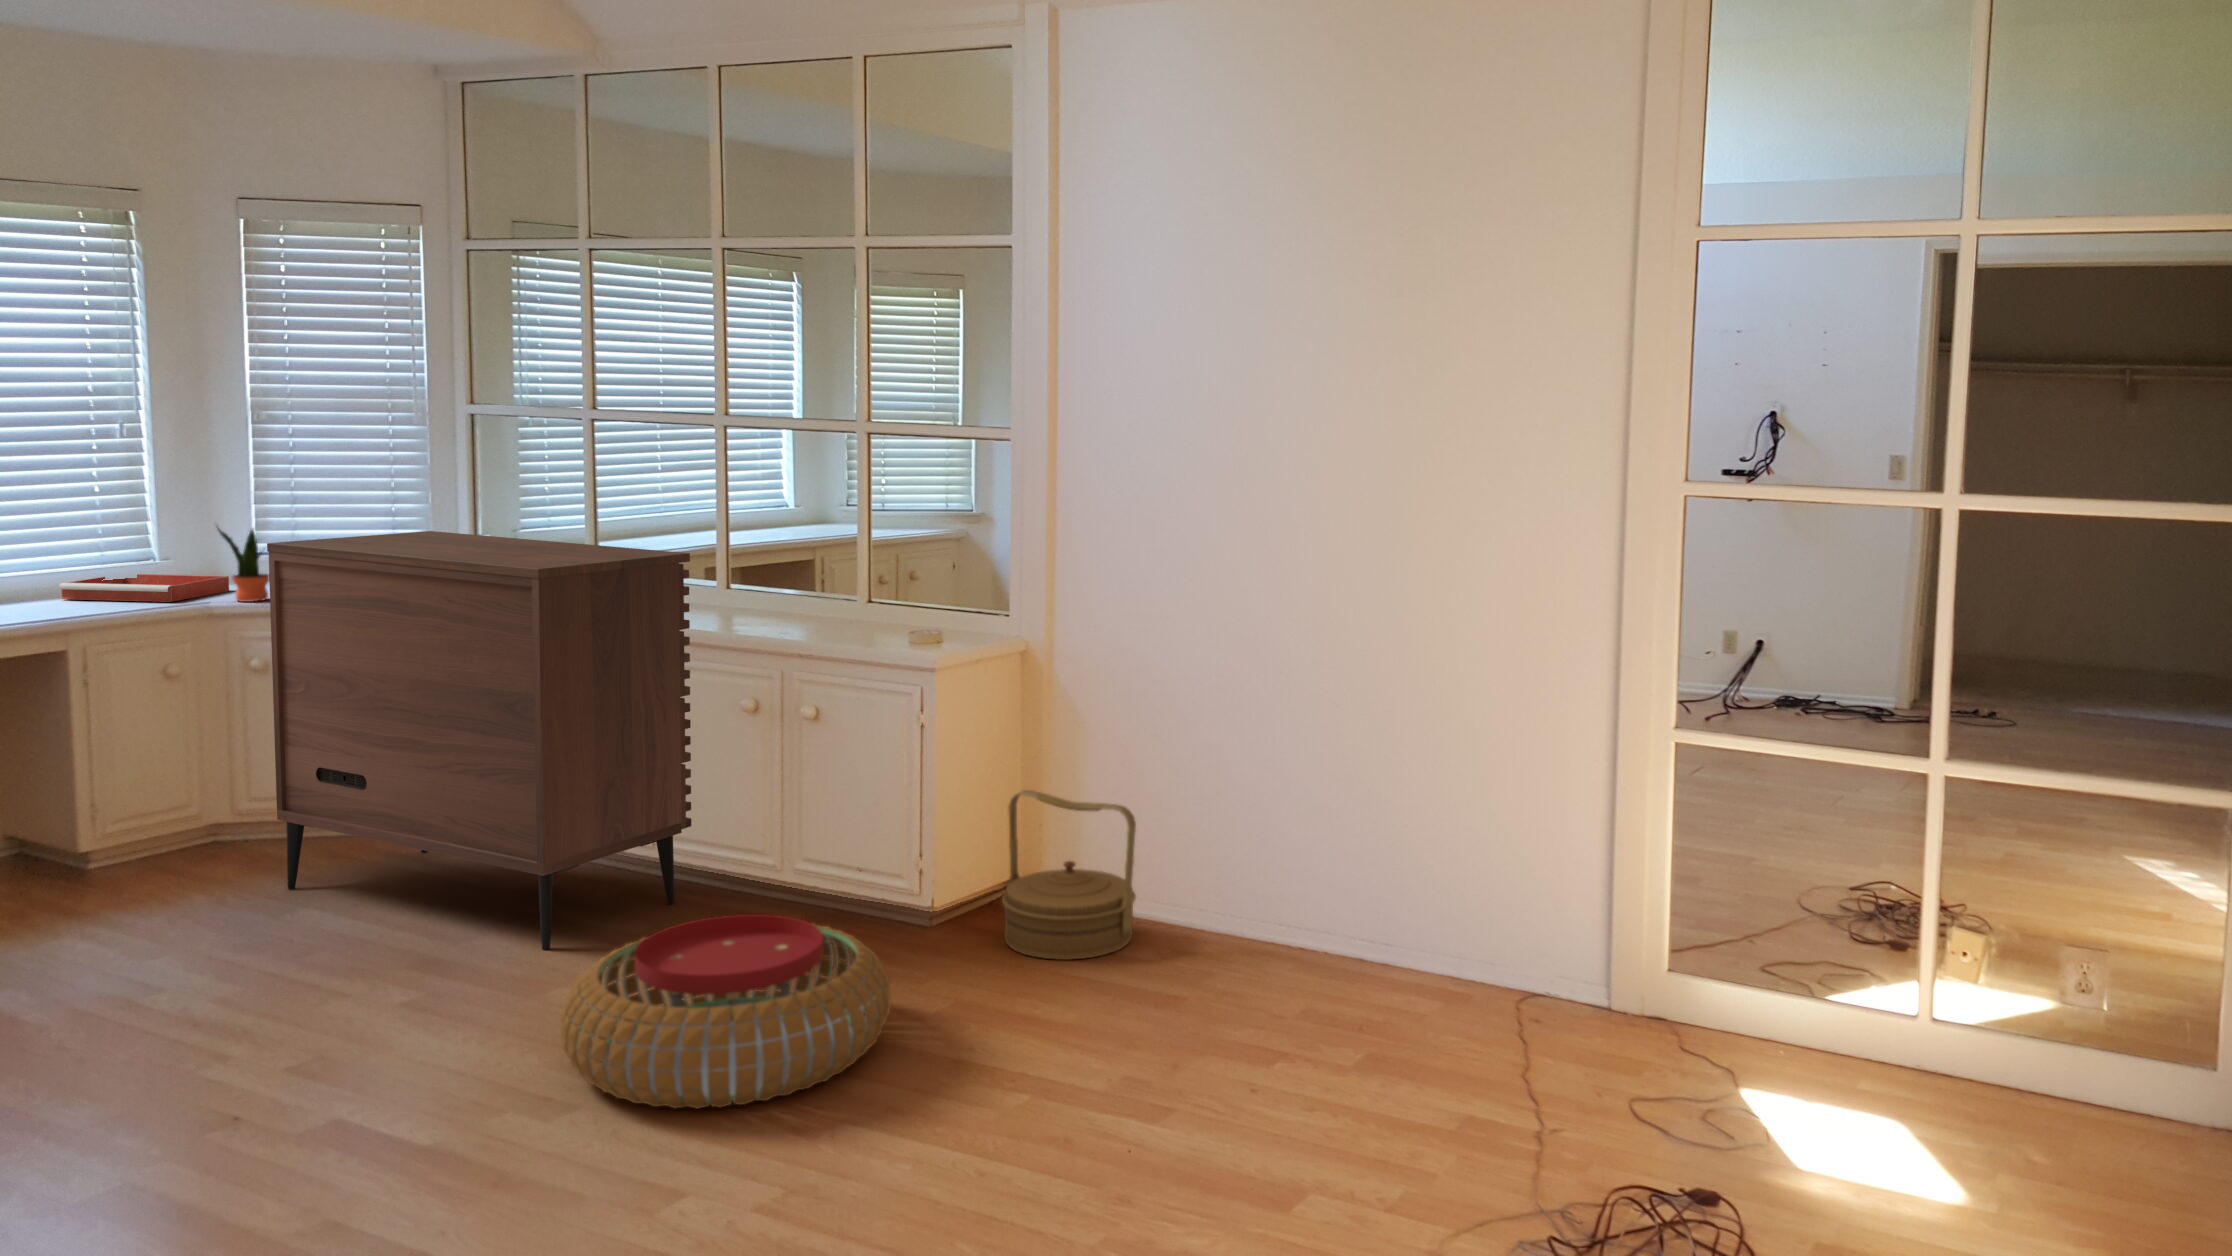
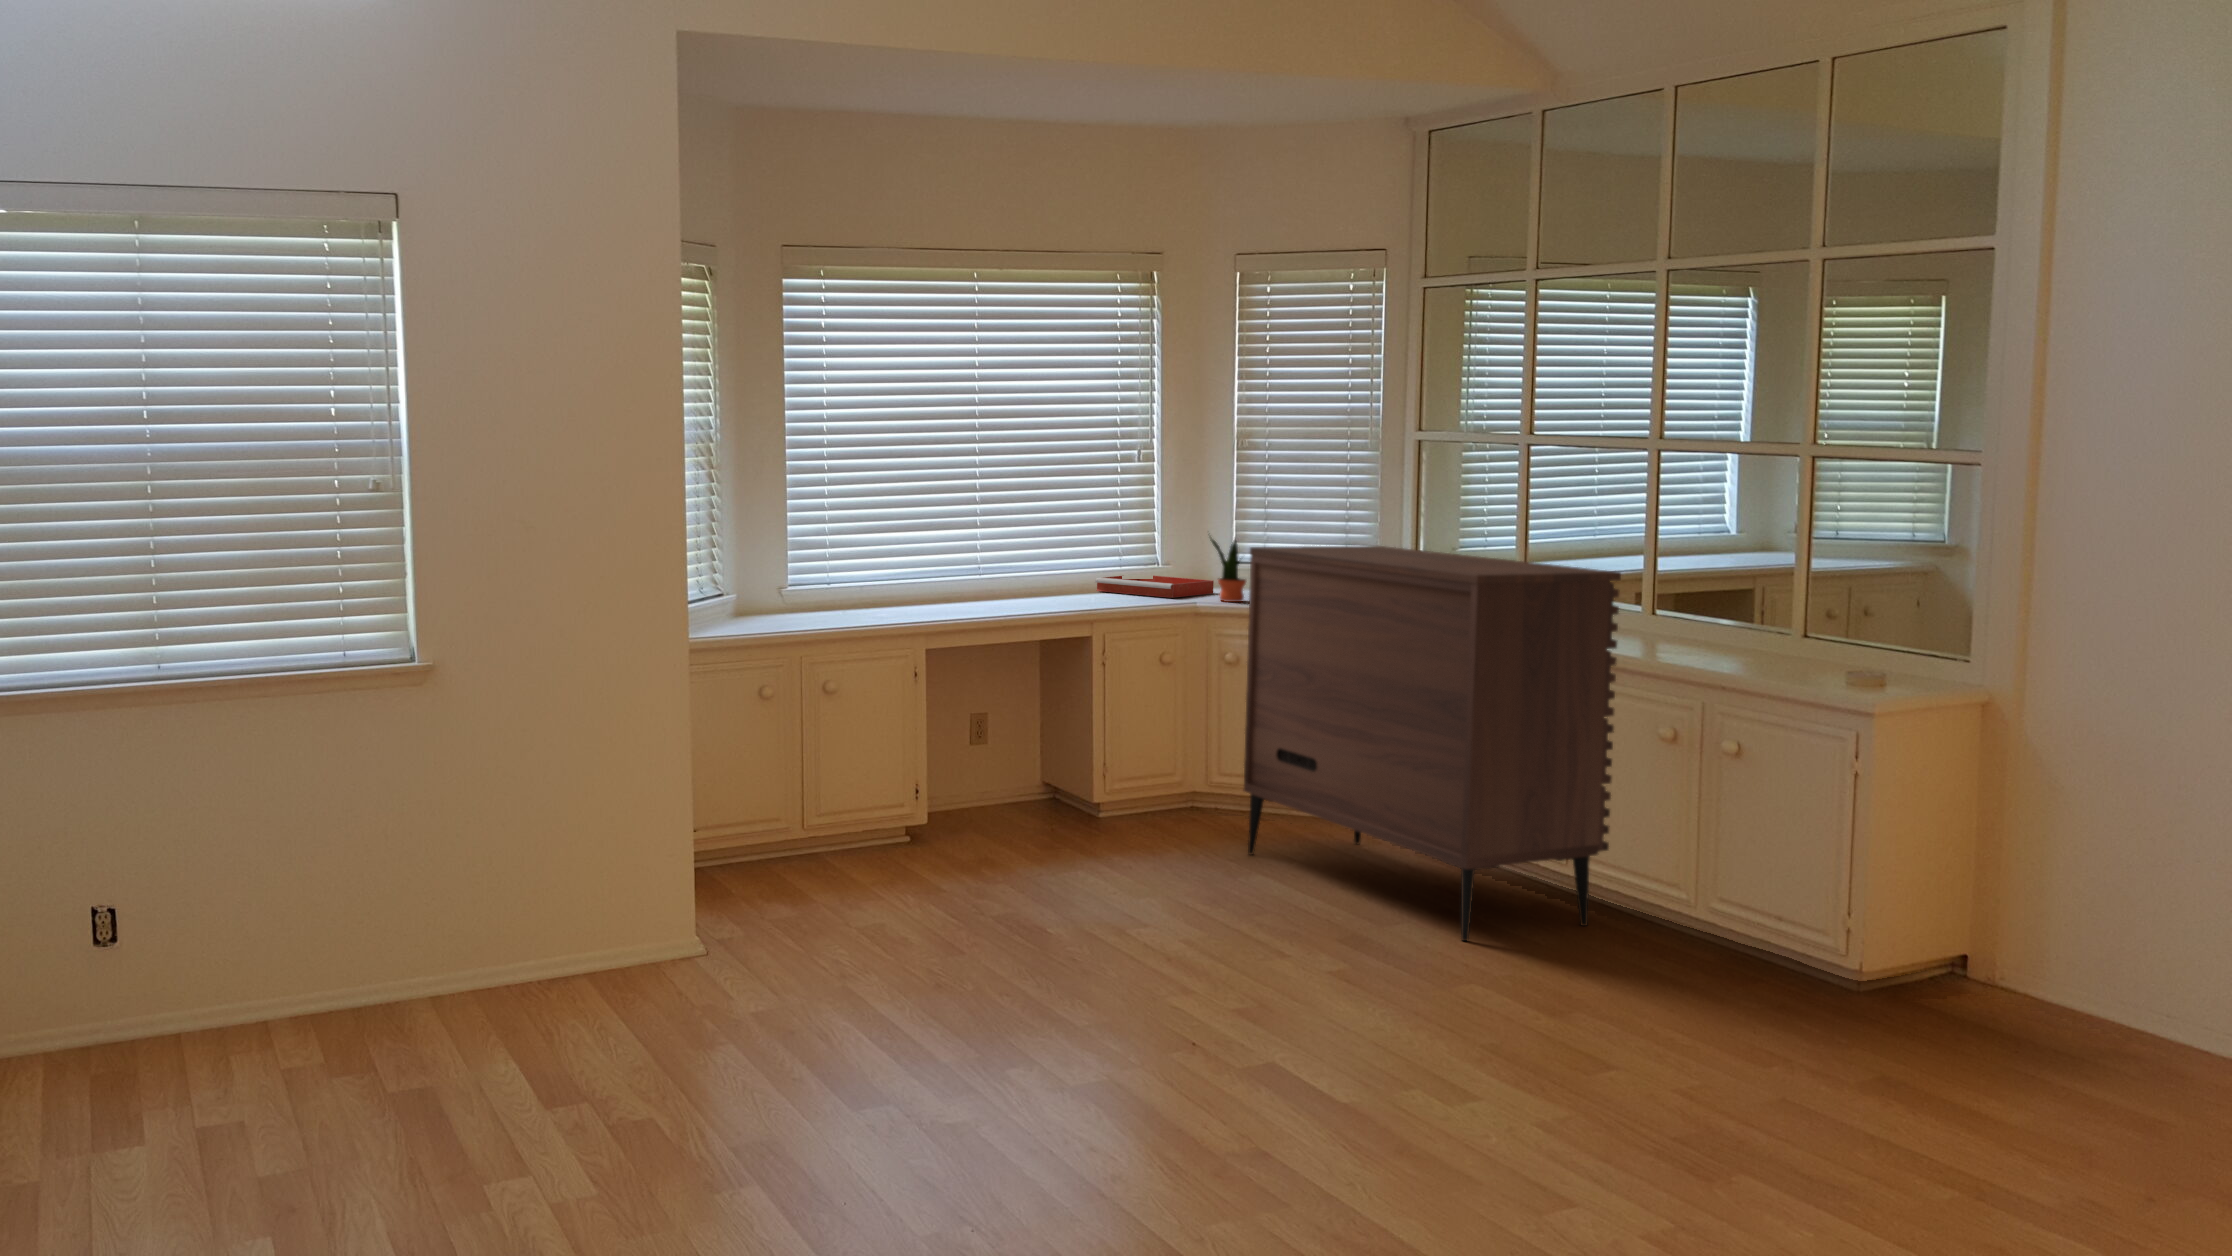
woven basket: present [1002,790,1136,960] -> none [1961,861,2149,1069]
pouf: present [561,914,891,1109] -> none [1481,926,1820,1112]

